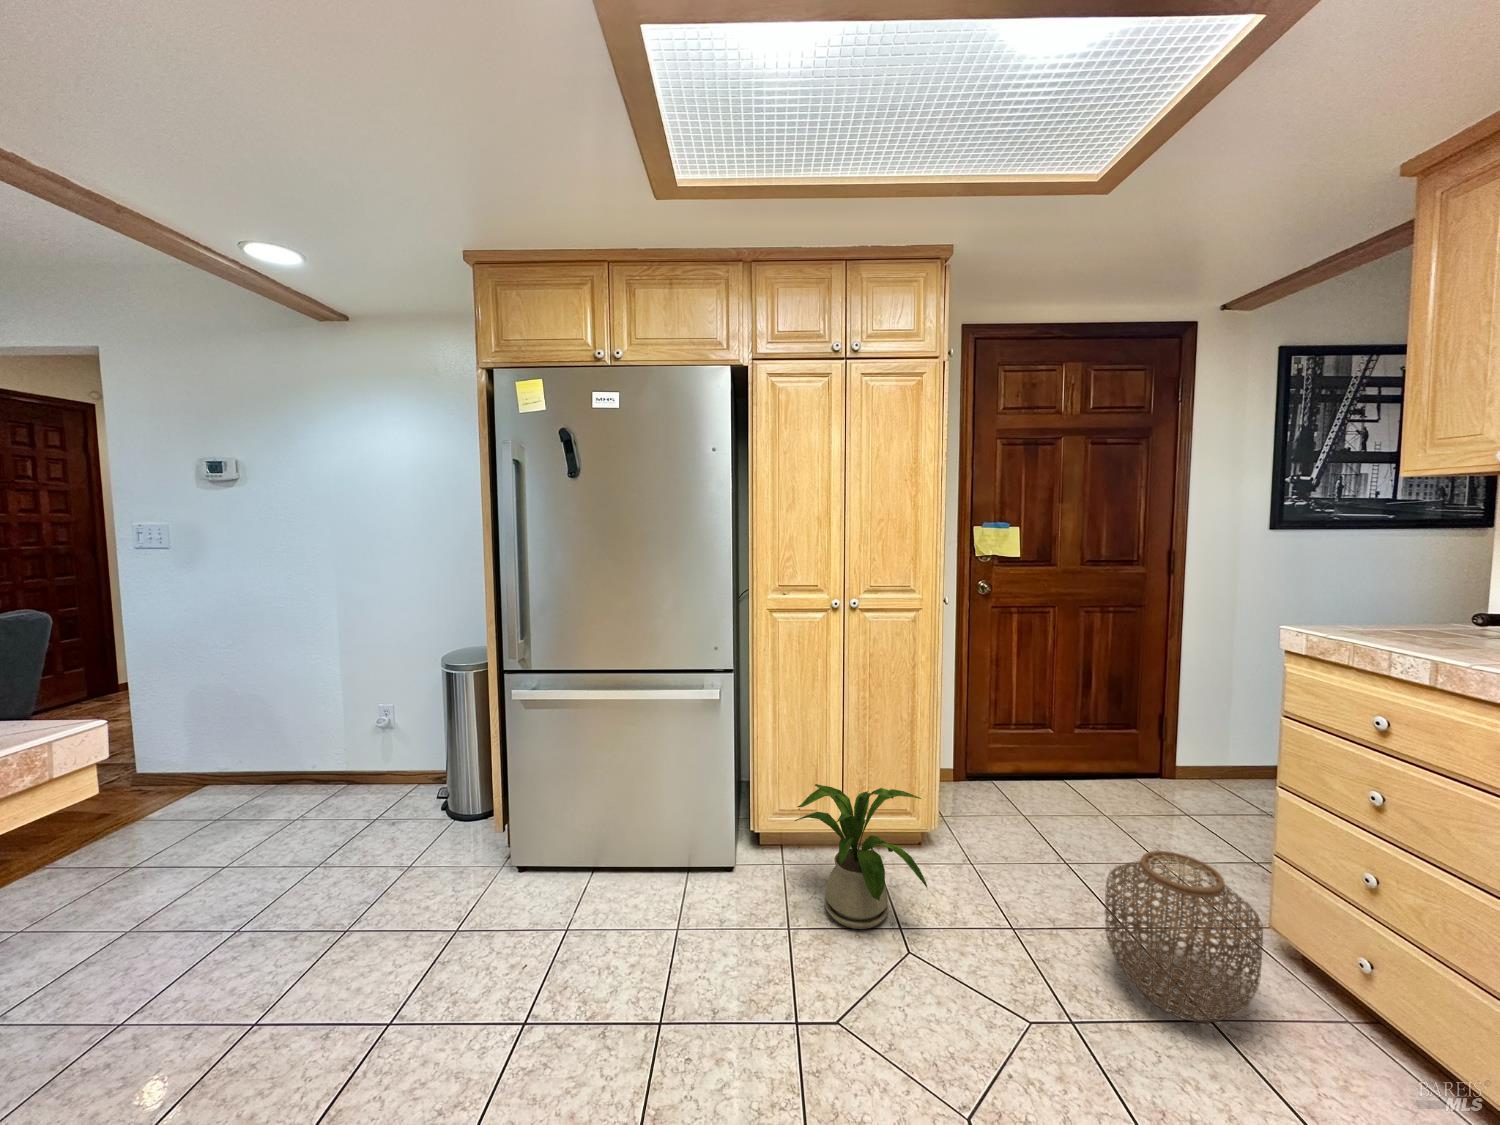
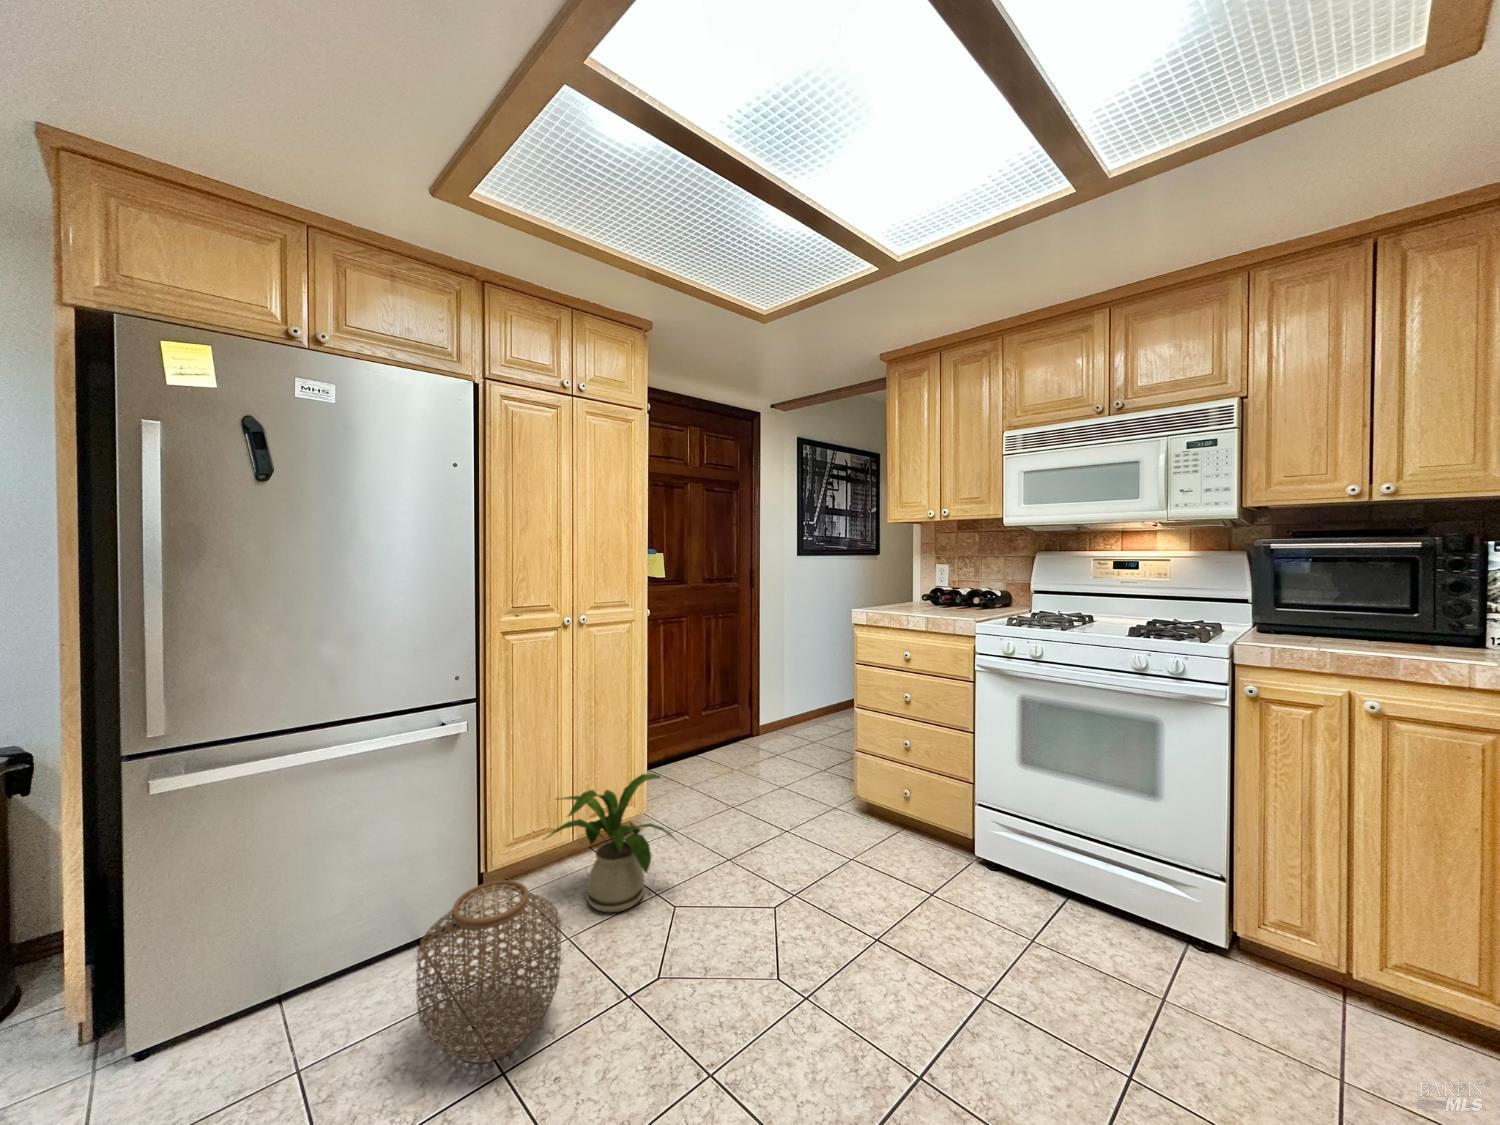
woven basket: present [1105,851,1263,1023] -> present [416,880,561,1063]

